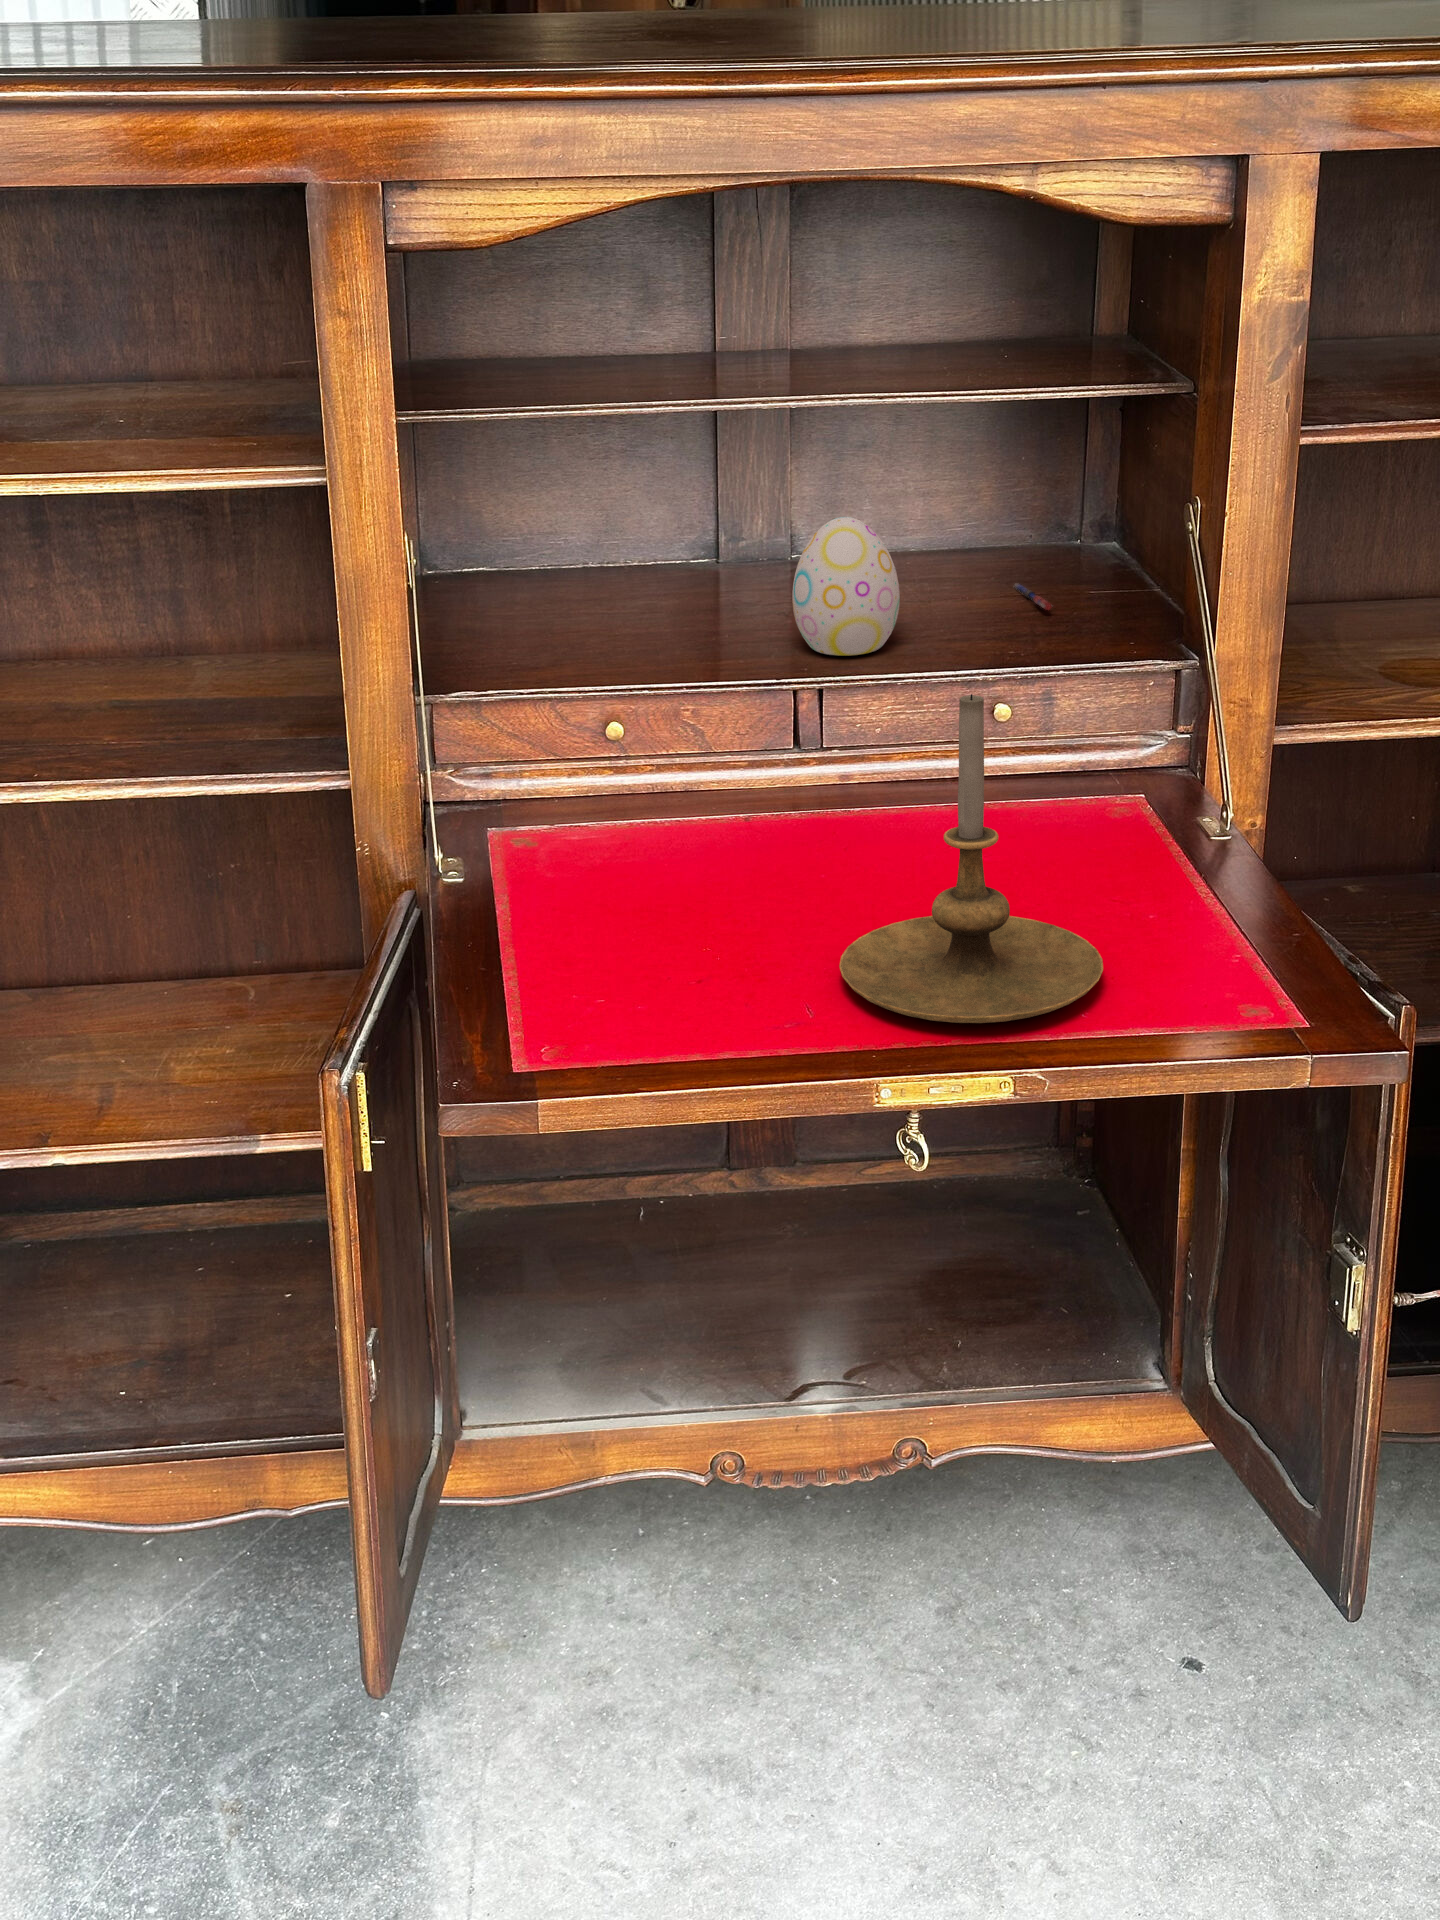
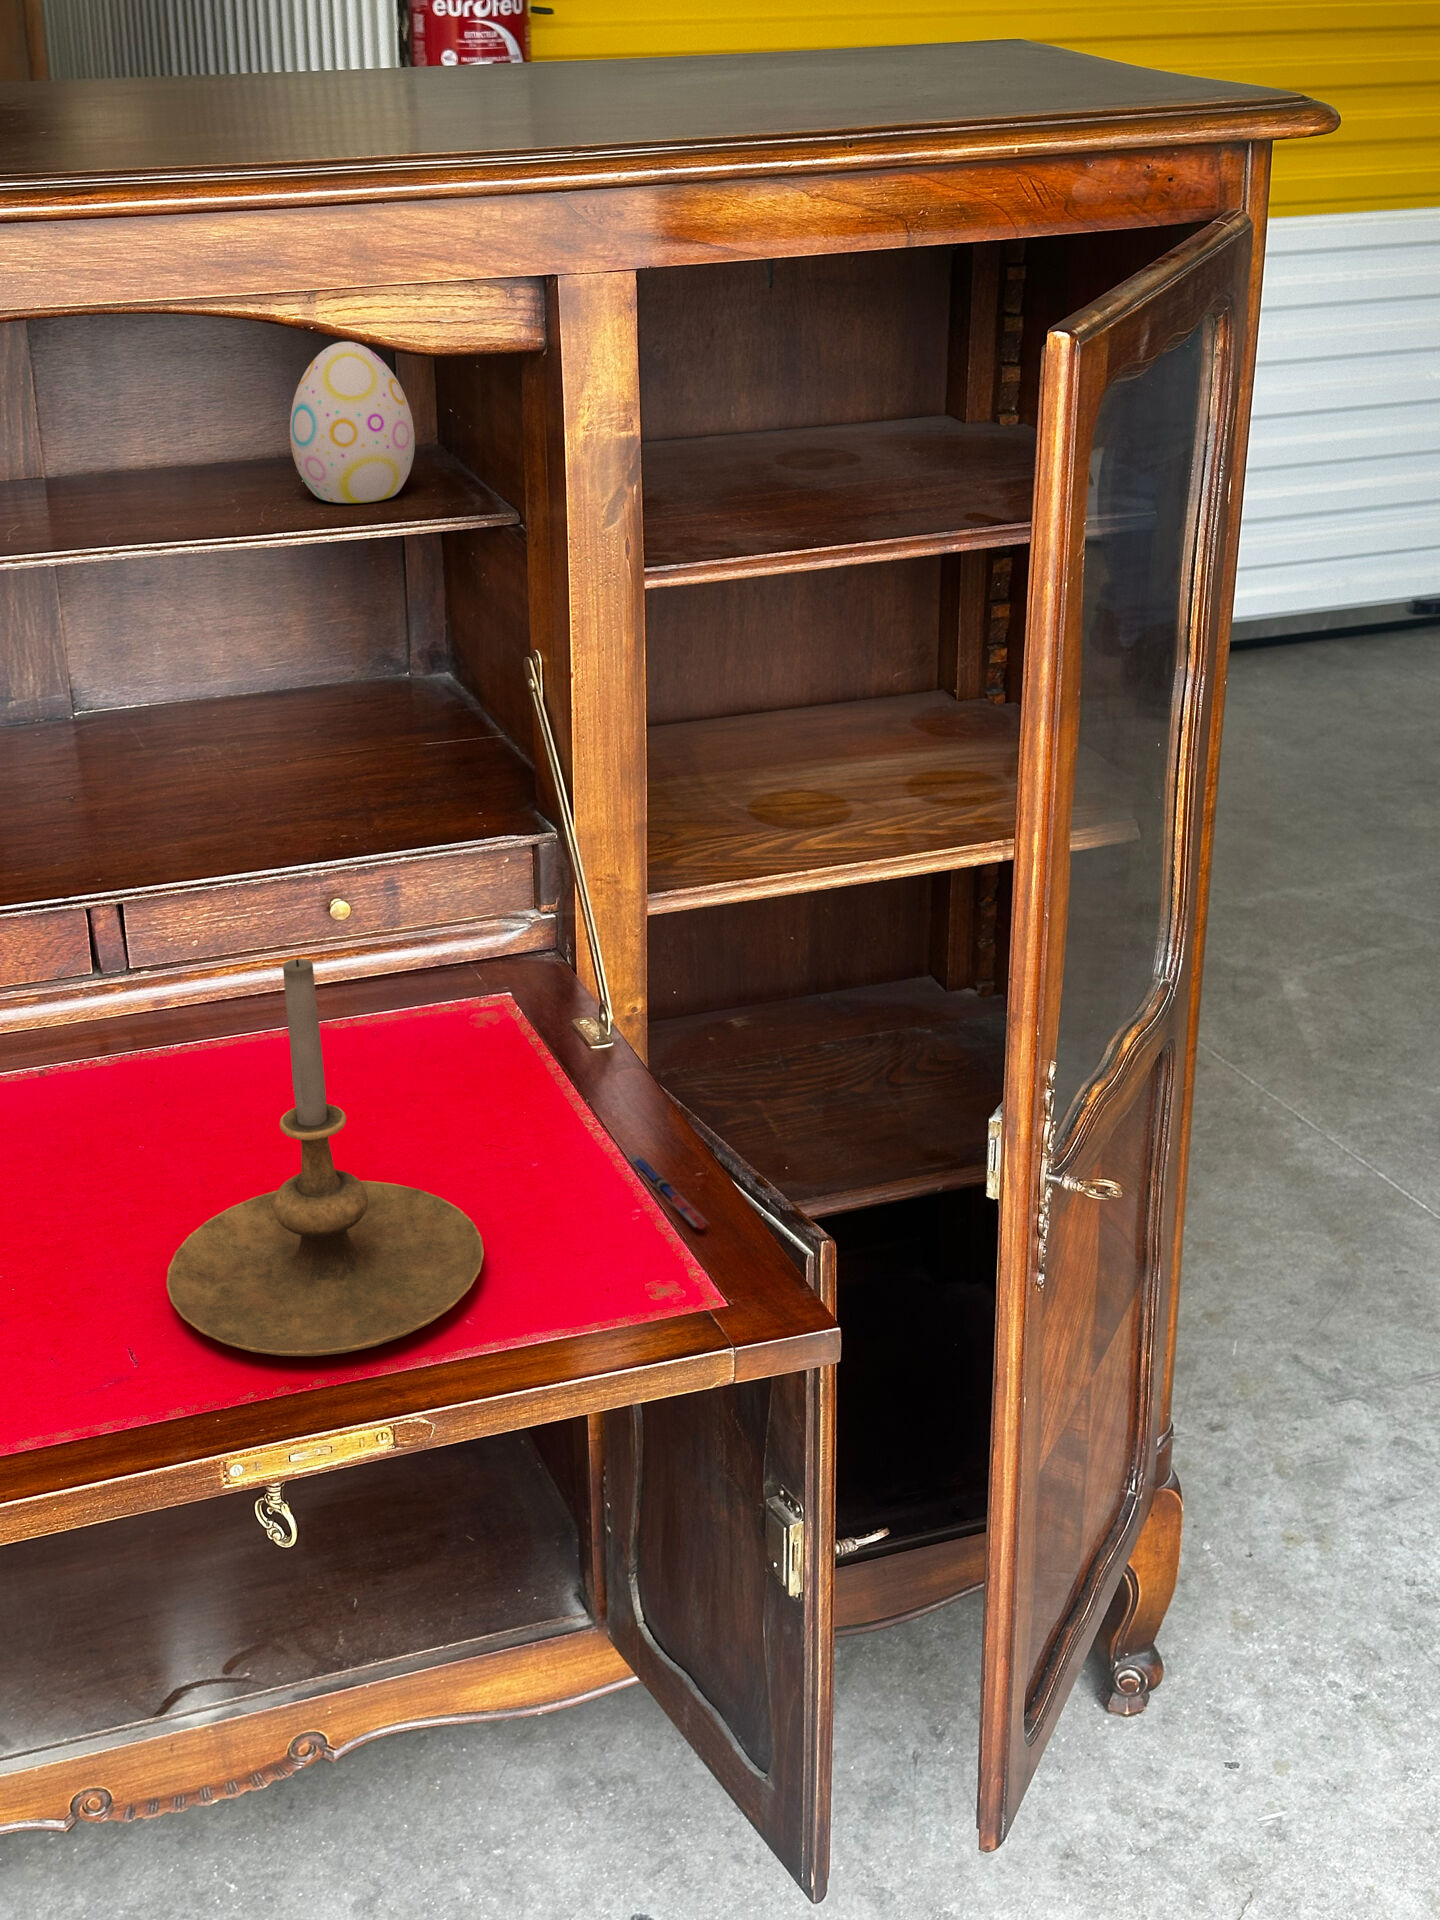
decorative egg: present [792,517,900,656] -> present [290,342,415,503]
pen: present [1015,583,1052,610] -> present [630,1153,705,1229]

